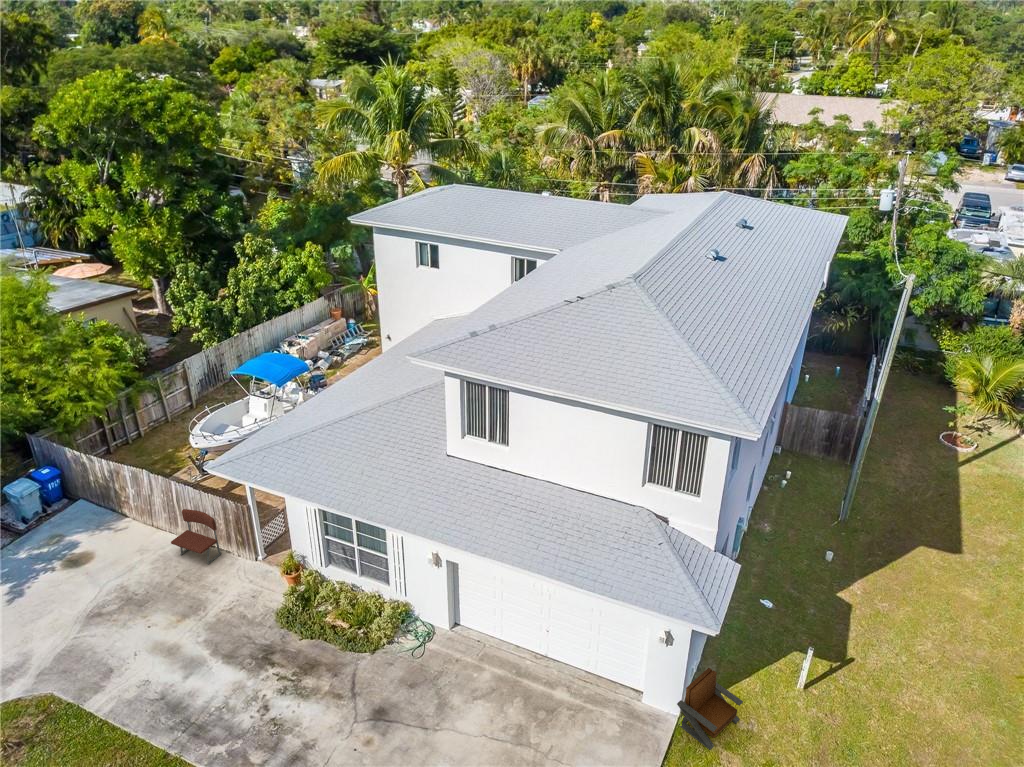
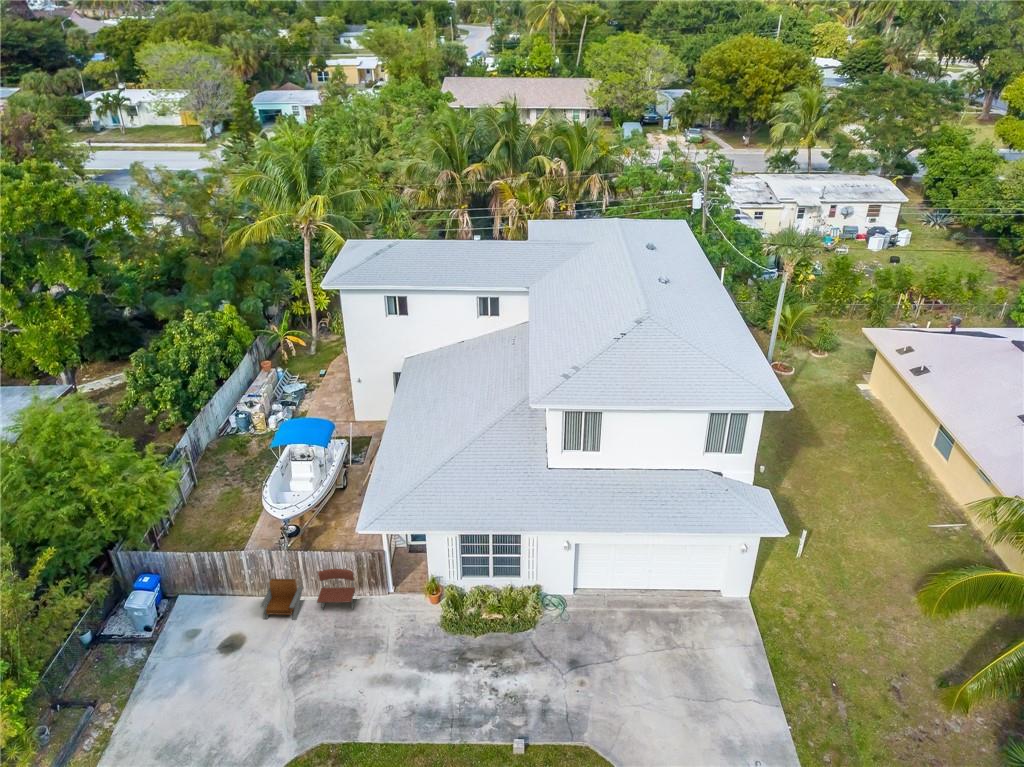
lounge chair: present [677,668,743,750] -> present [260,578,305,620]

